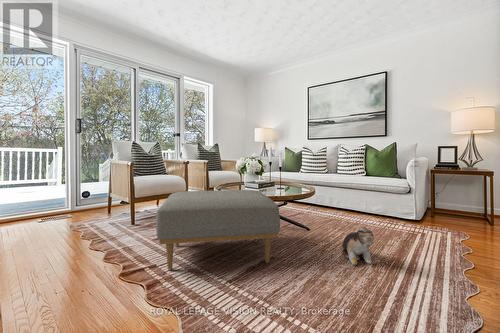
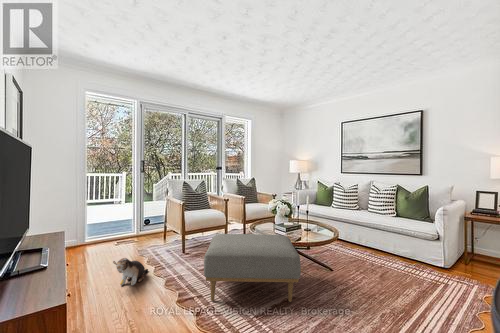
plush toy: present [342,227,377,265] -> present [113,258,148,285]

